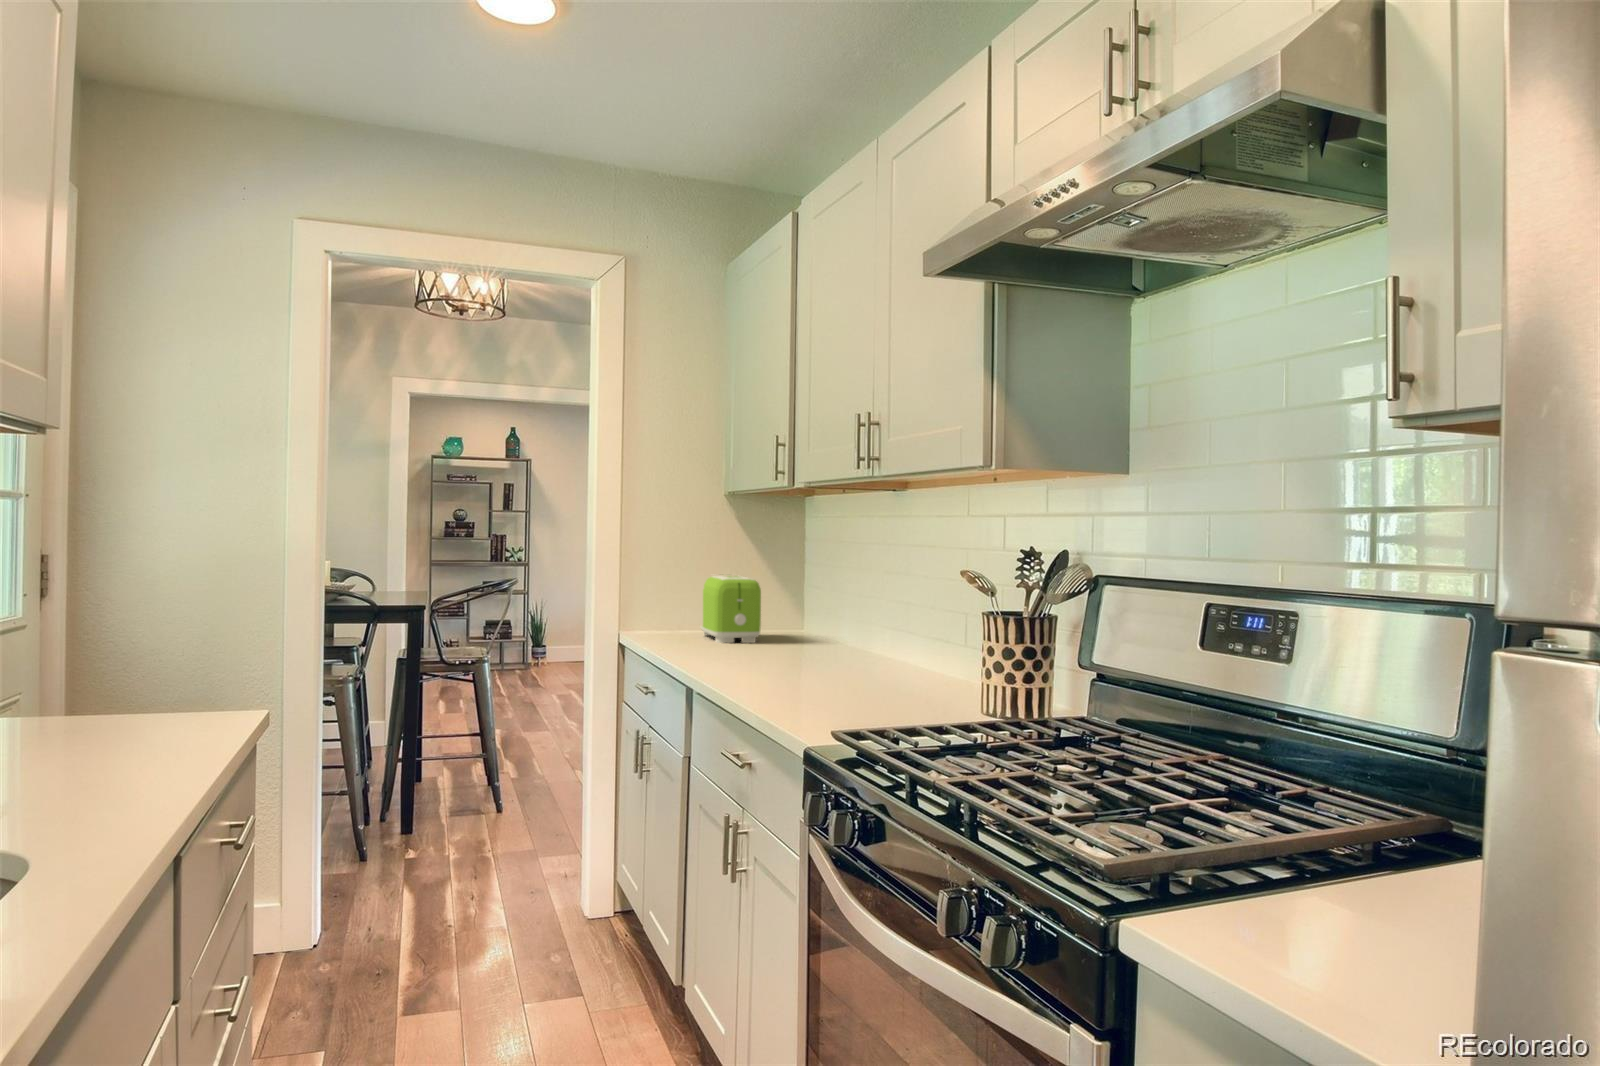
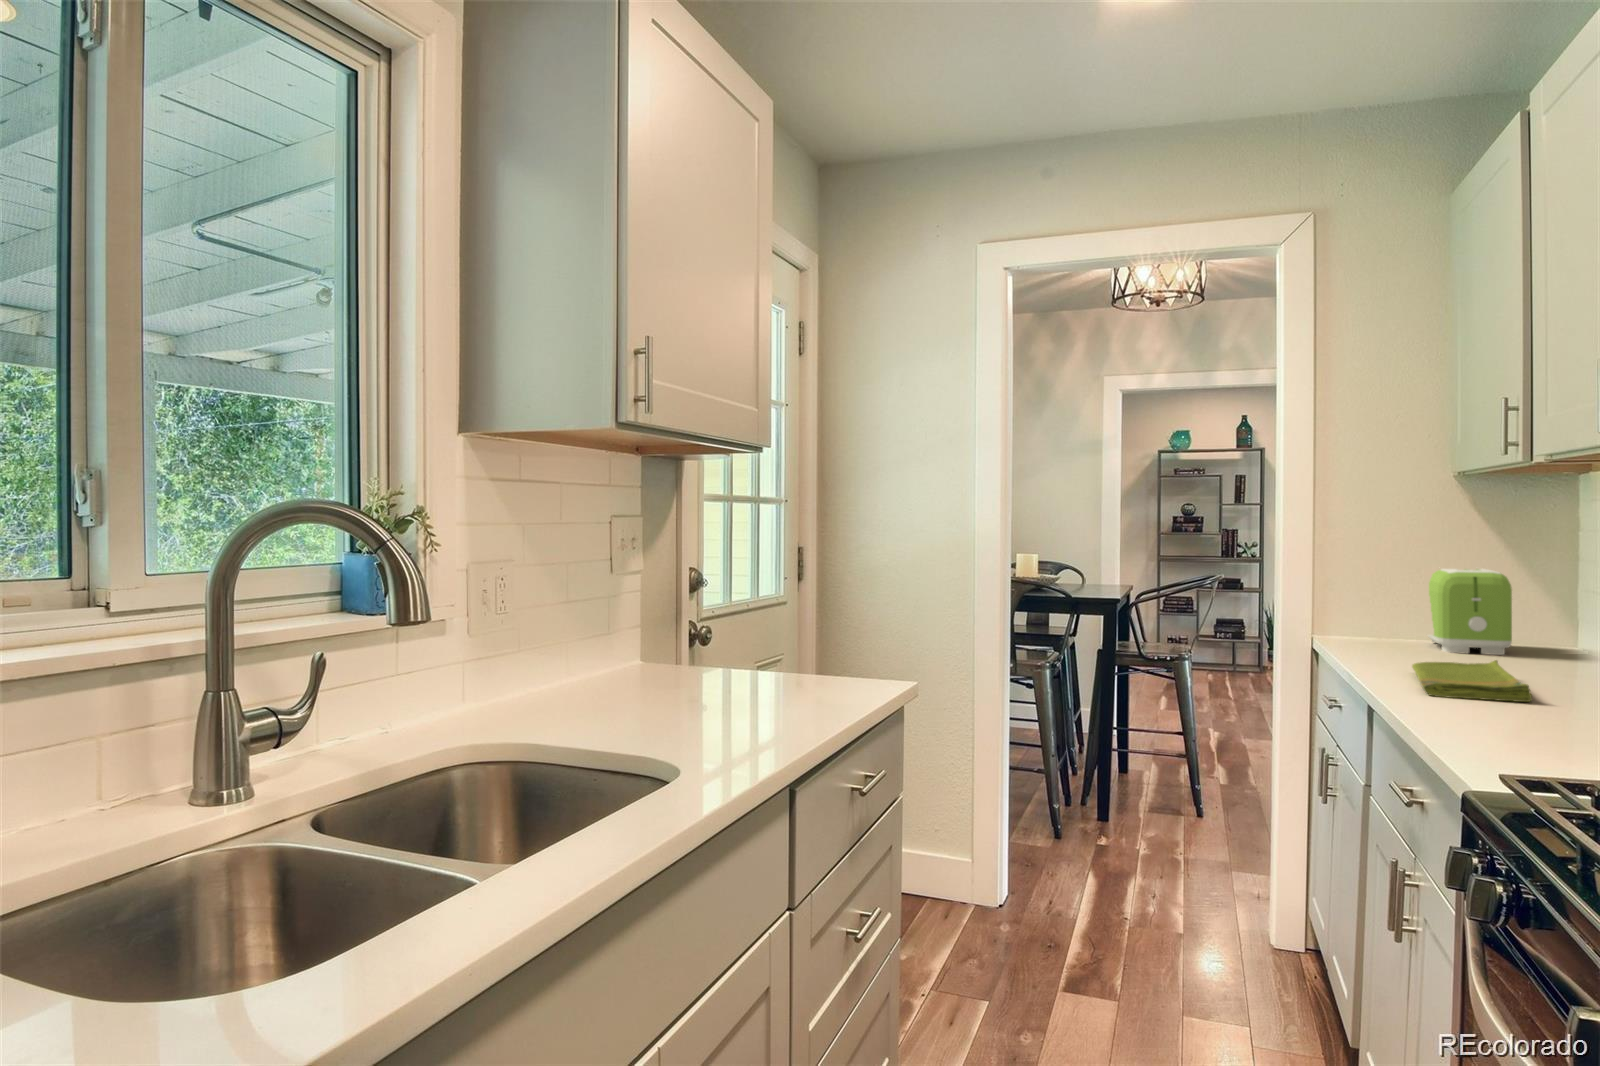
dish towel: none [713,647,801,679] -> present [1412,660,1532,702]

